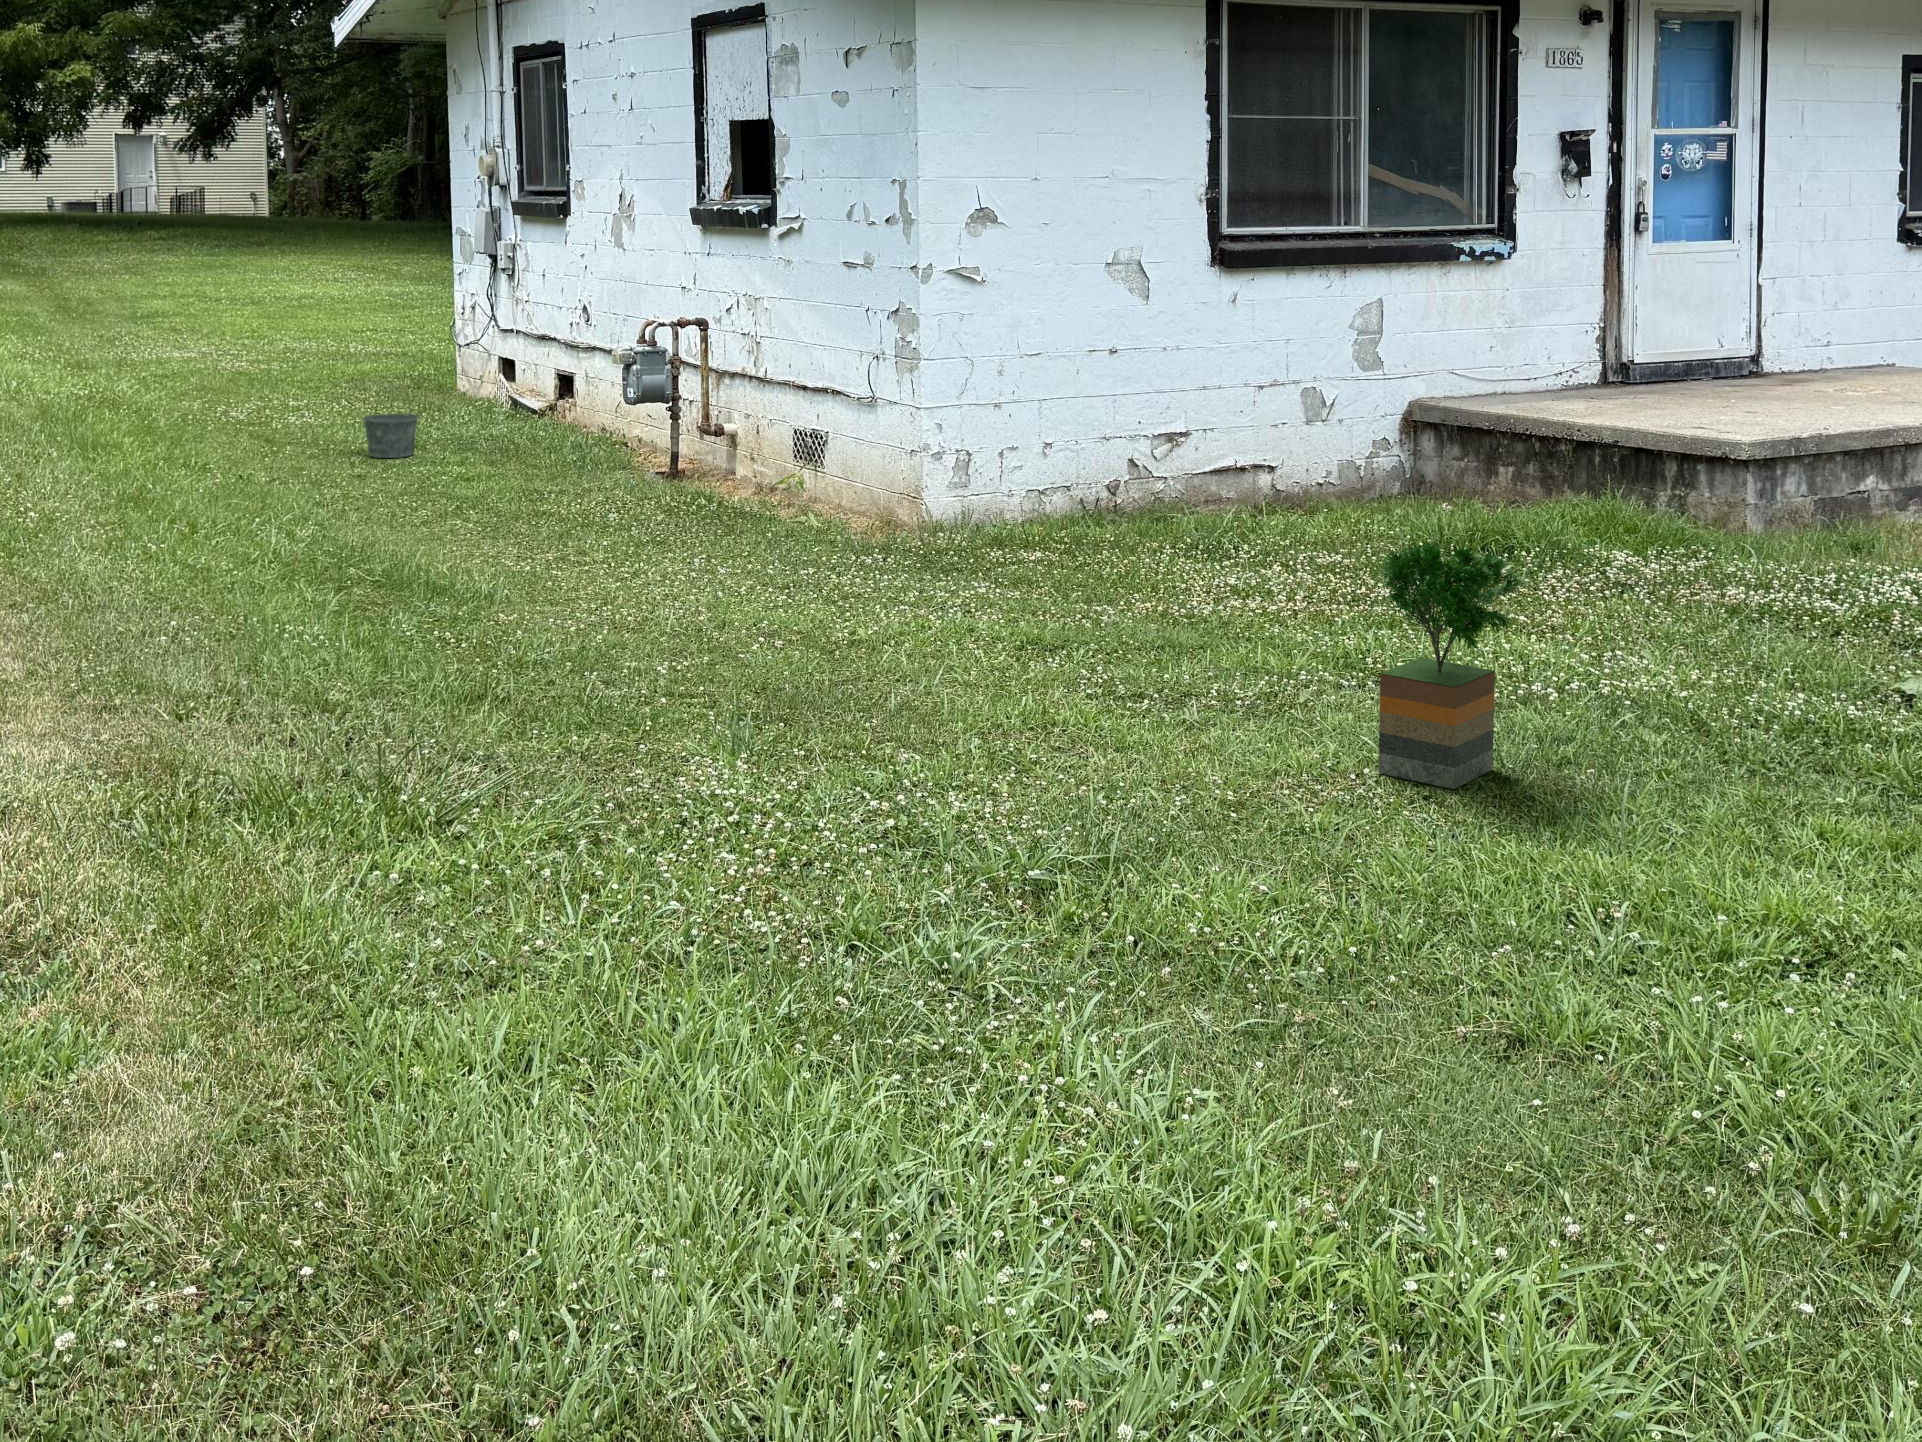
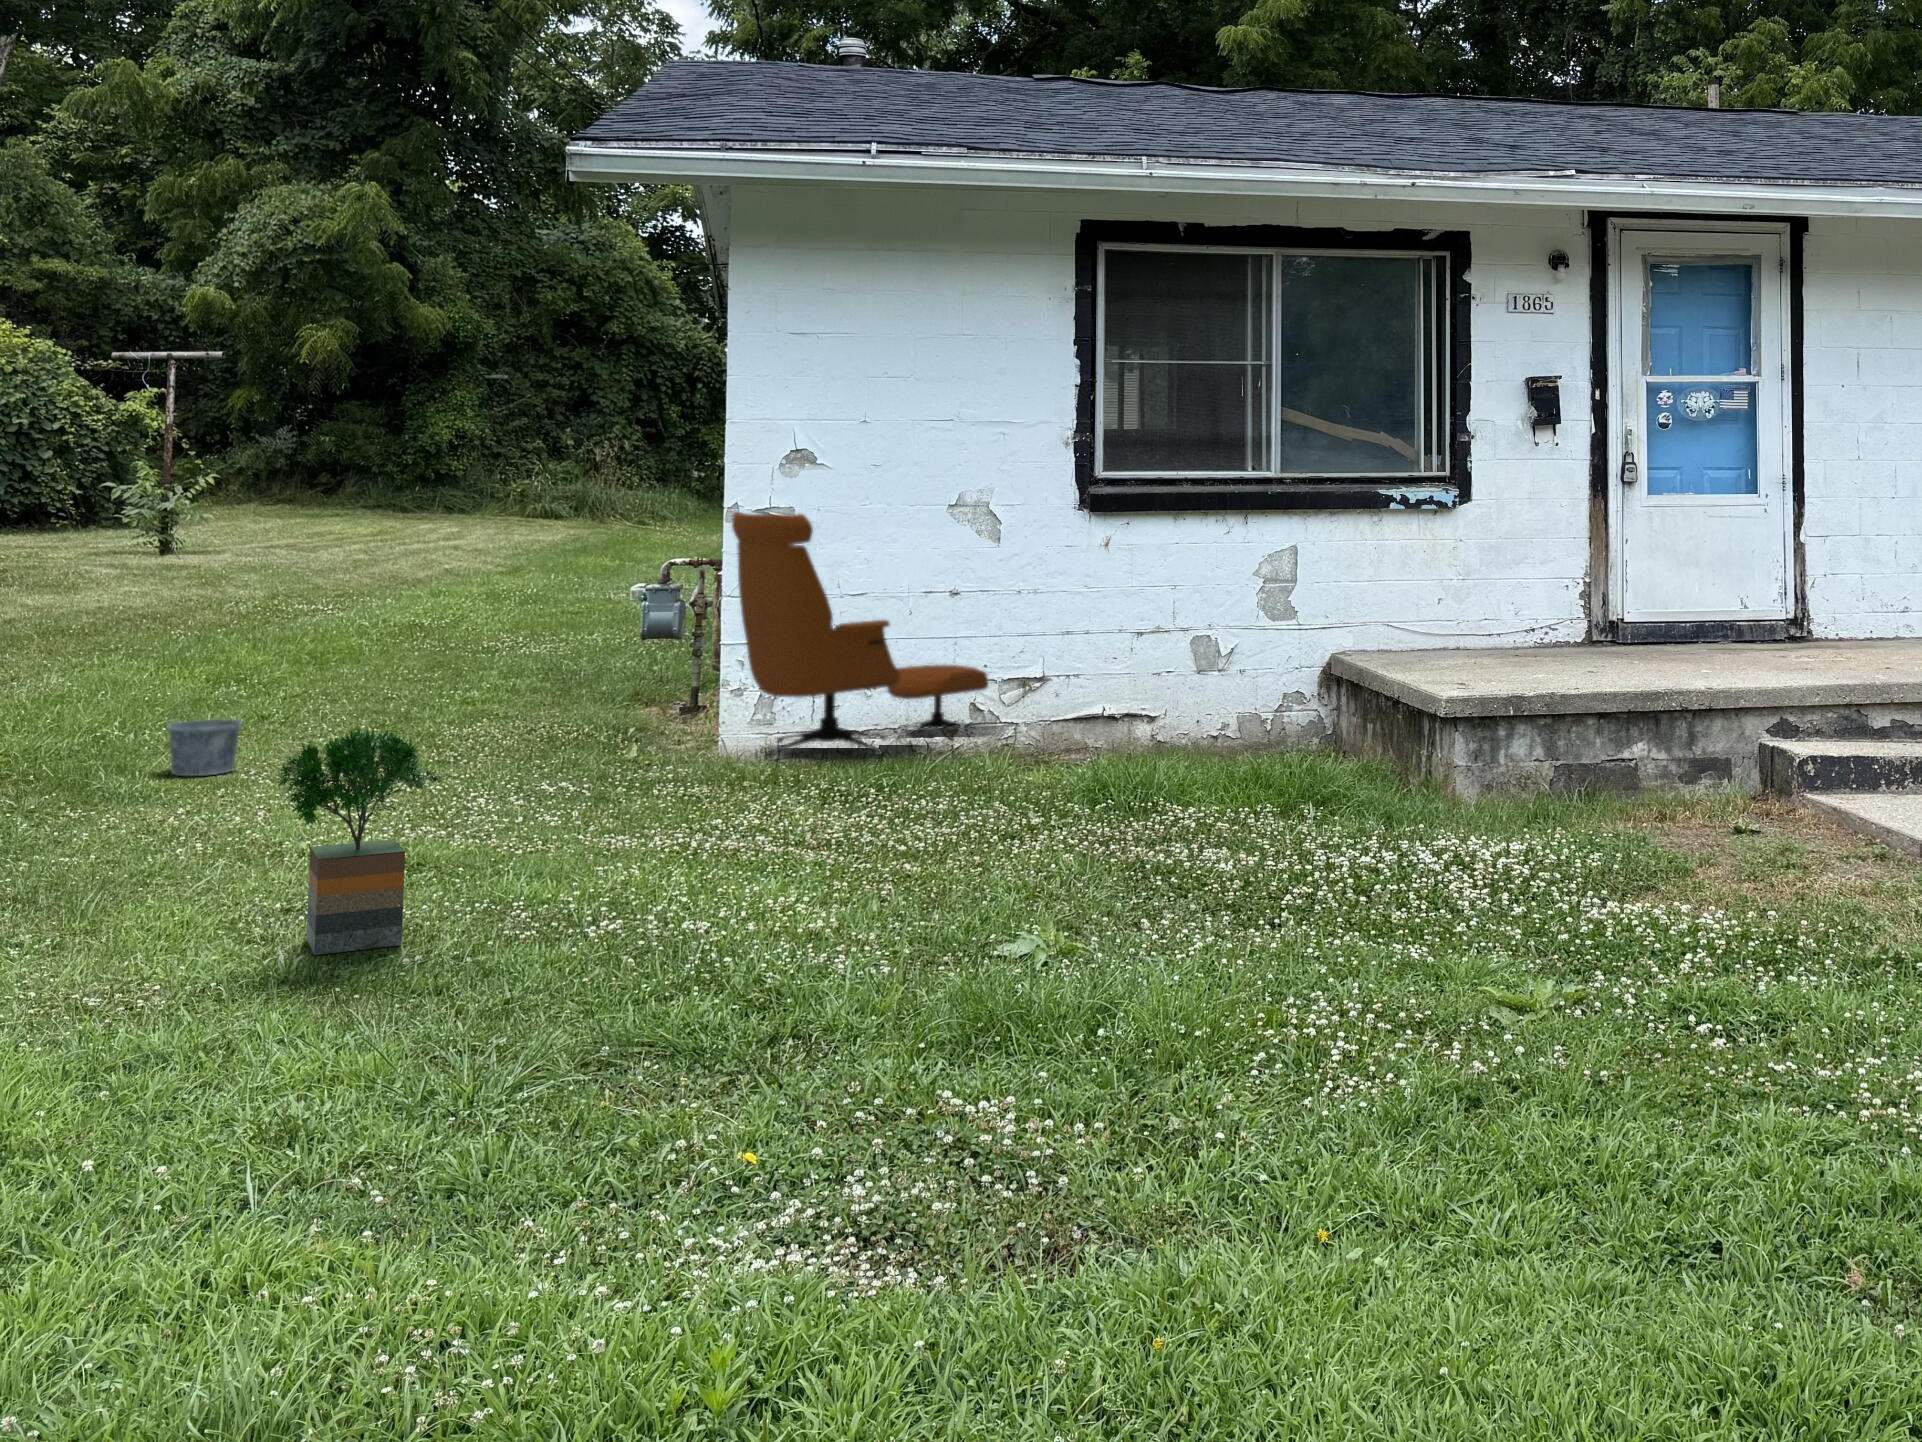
lounge chair: none [1012,277,1176,537] -> present [732,512,989,758]
bucket: present [363,413,419,458] -> present [167,702,243,776]

